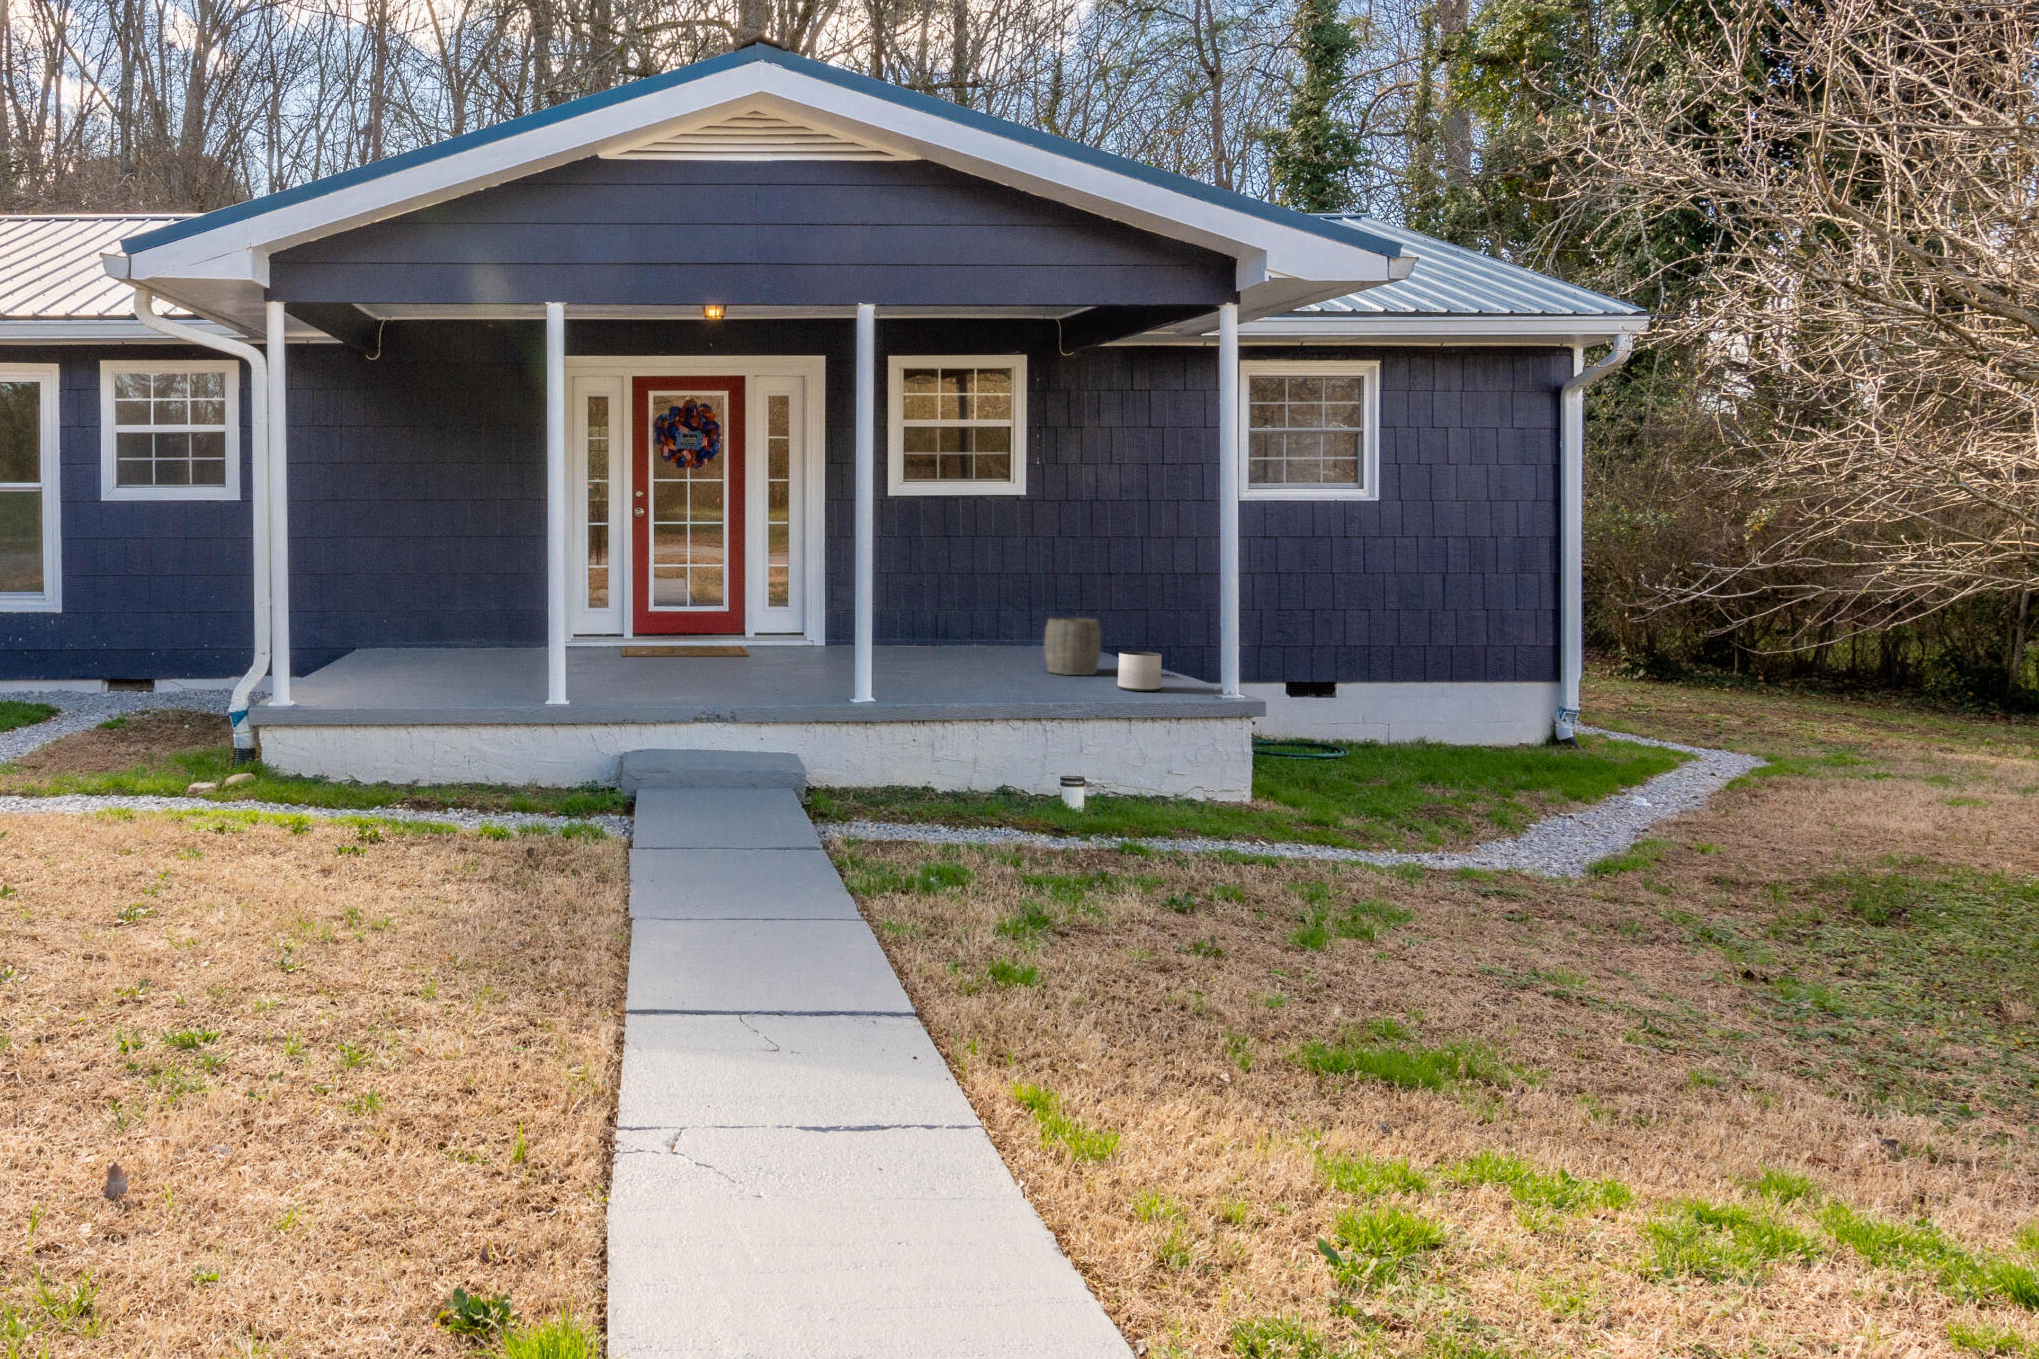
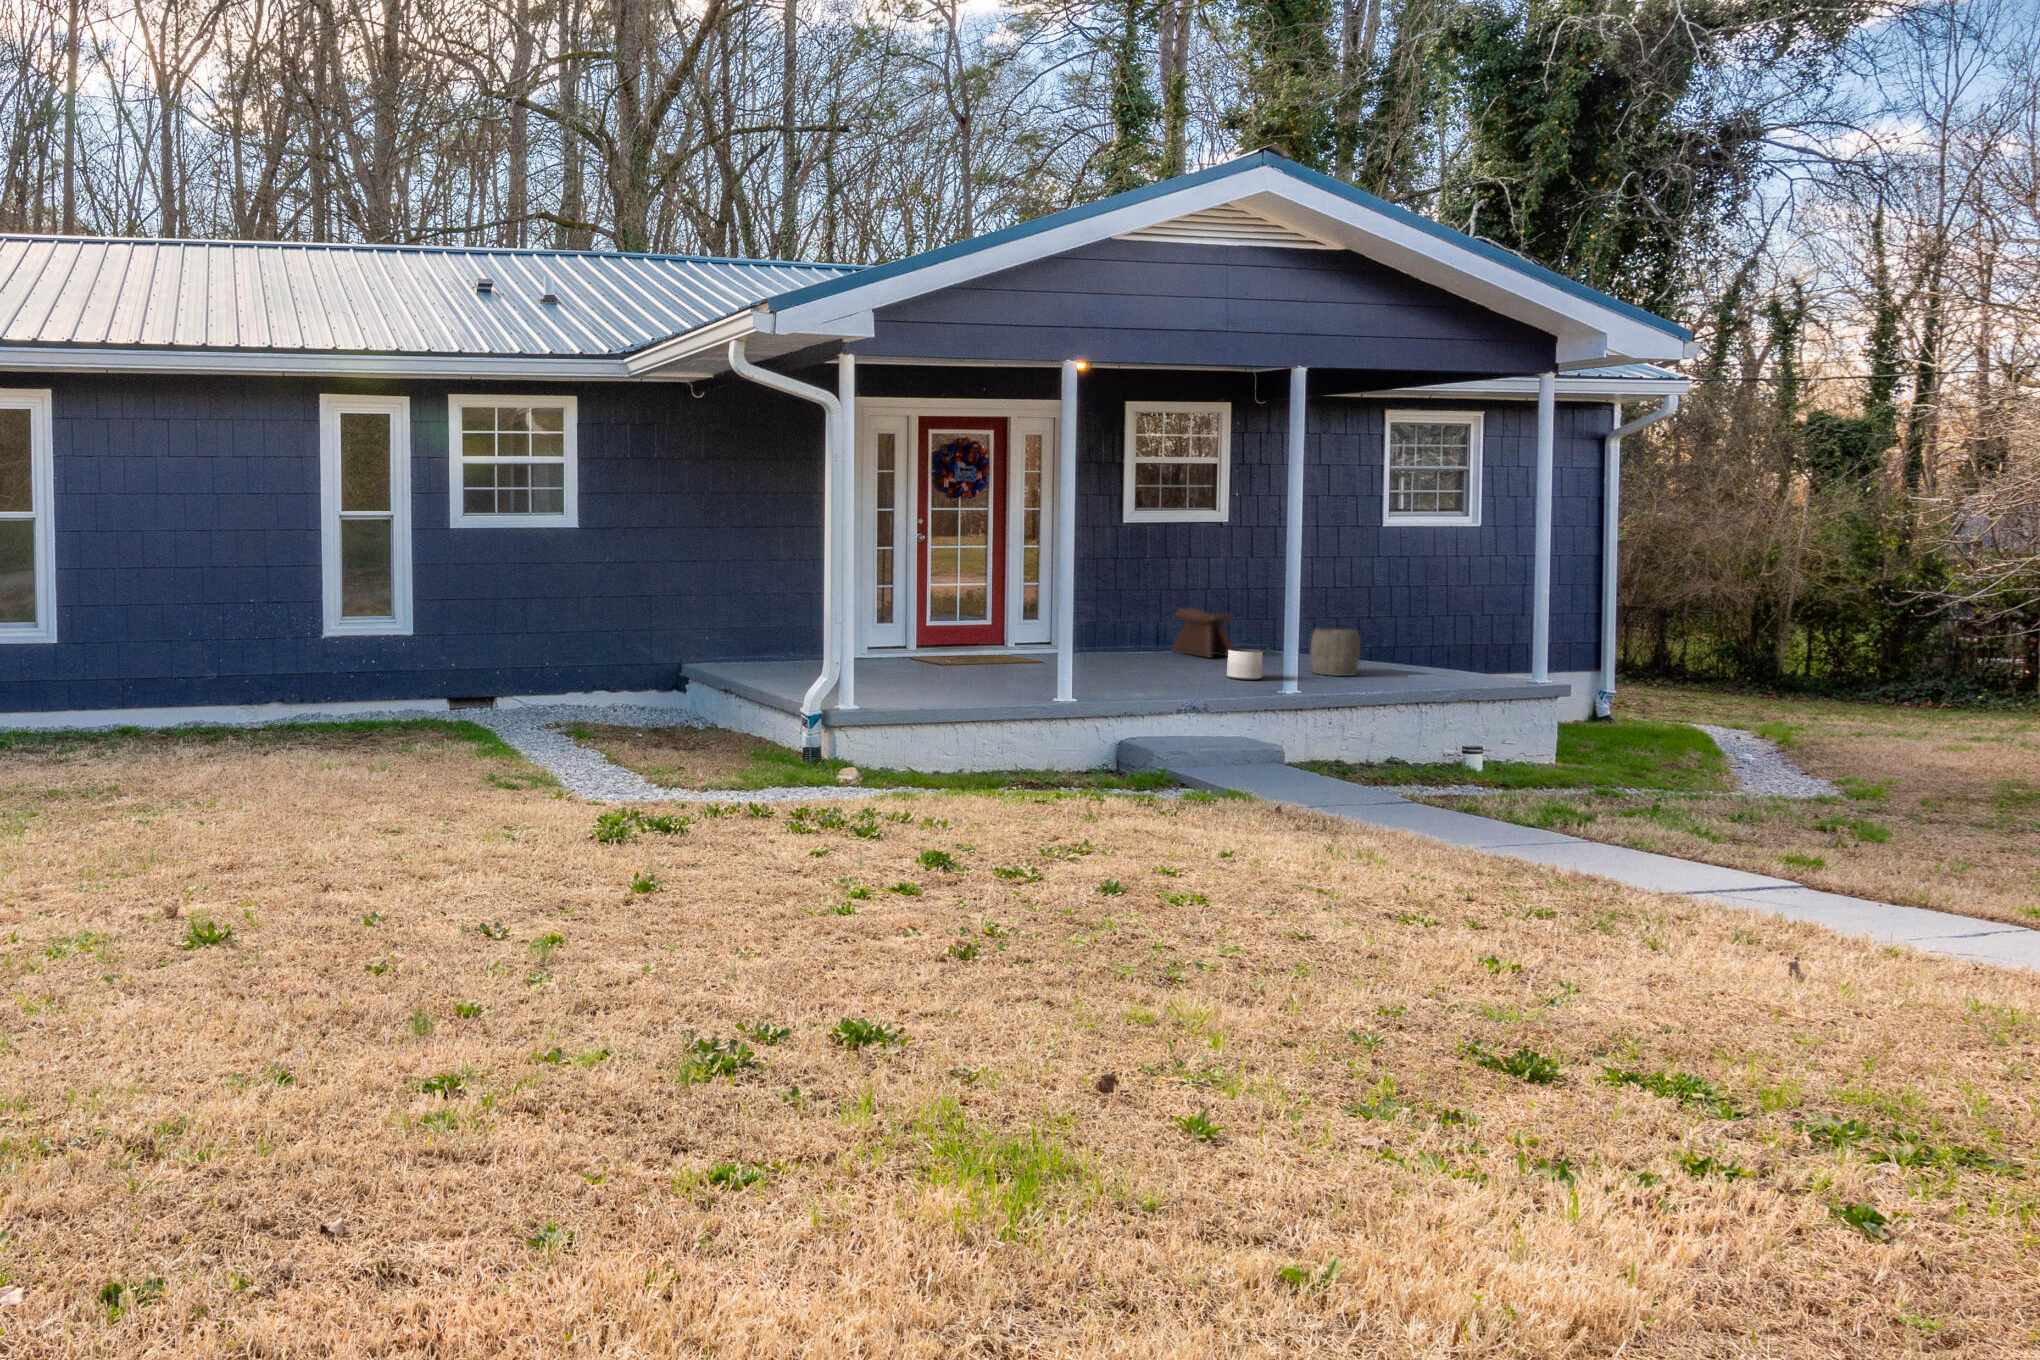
stool: none [945,596,1000,653] -> present [1172,608,1234,657]
planter: present [1118,651,1162,691] -> present [1227,649,1263,680]

